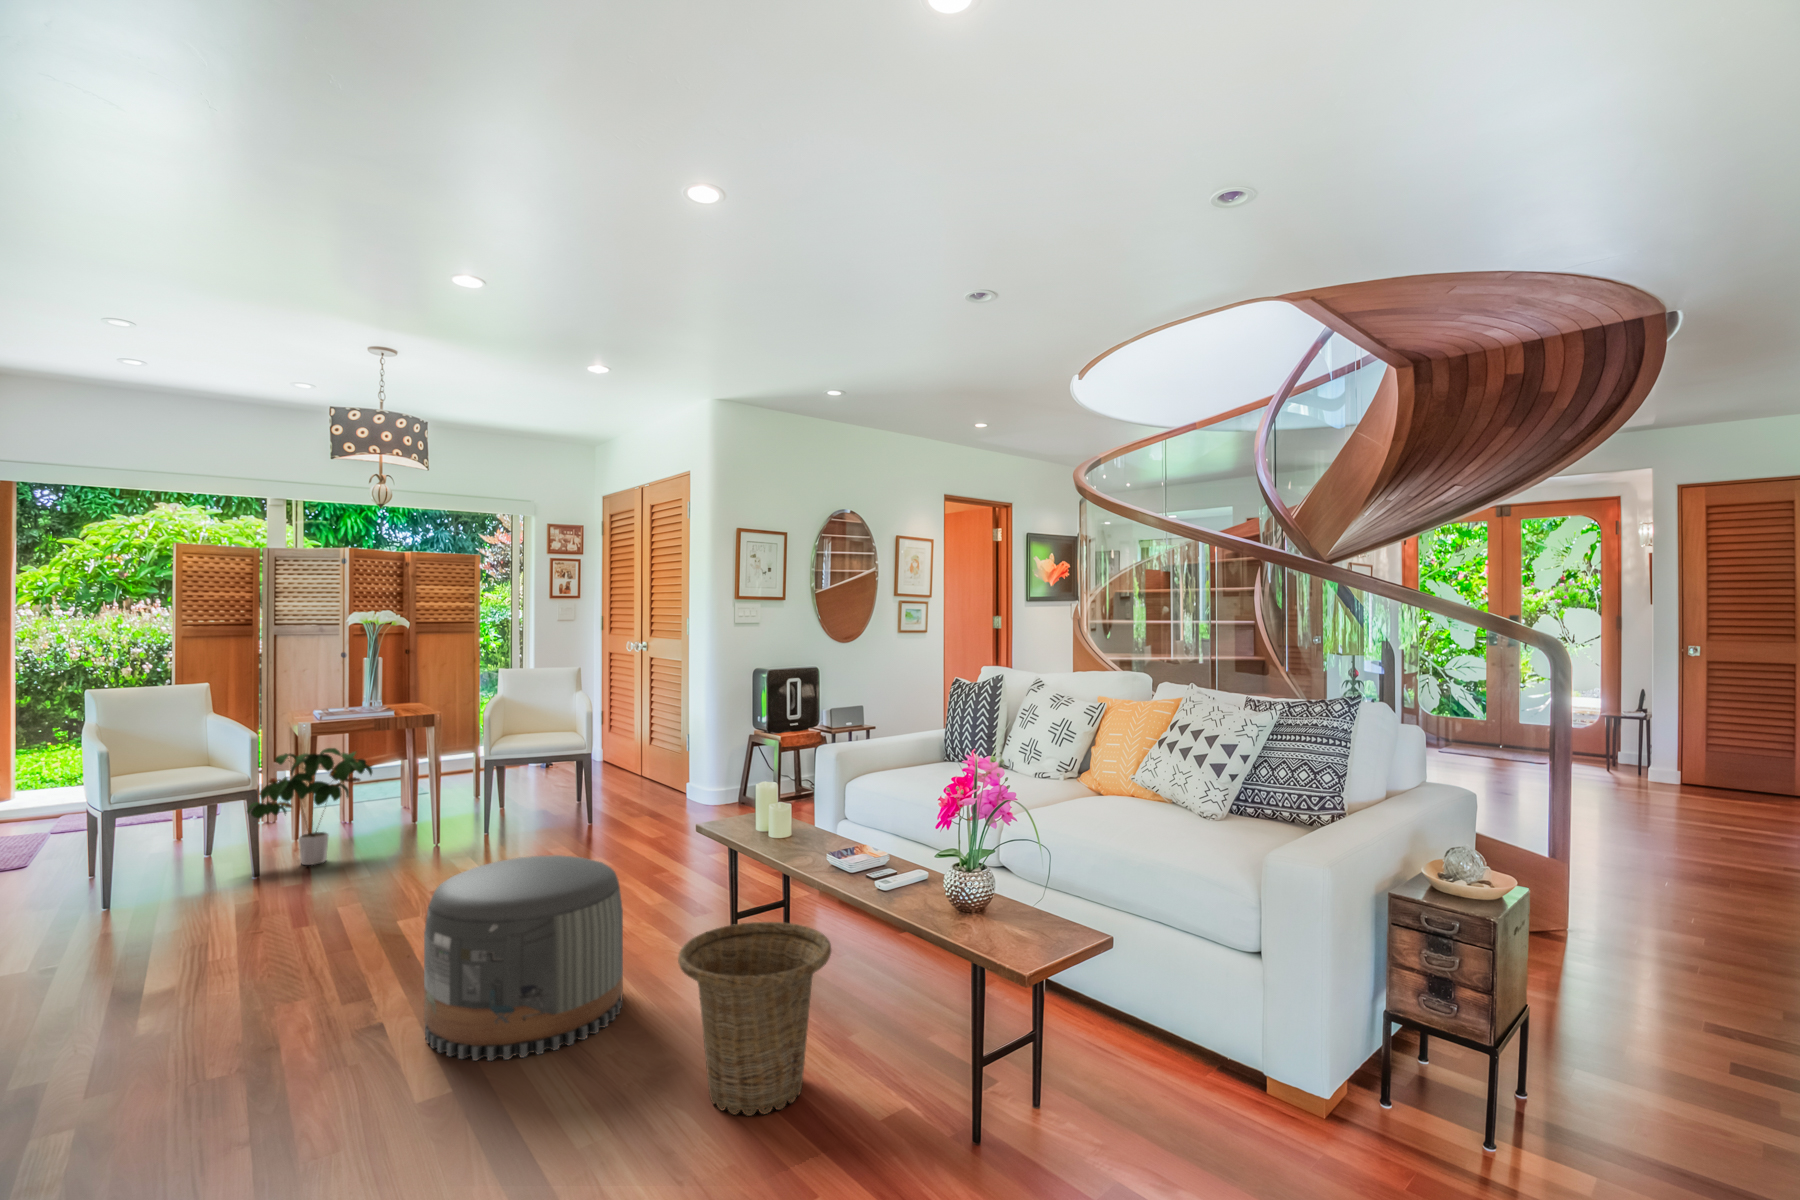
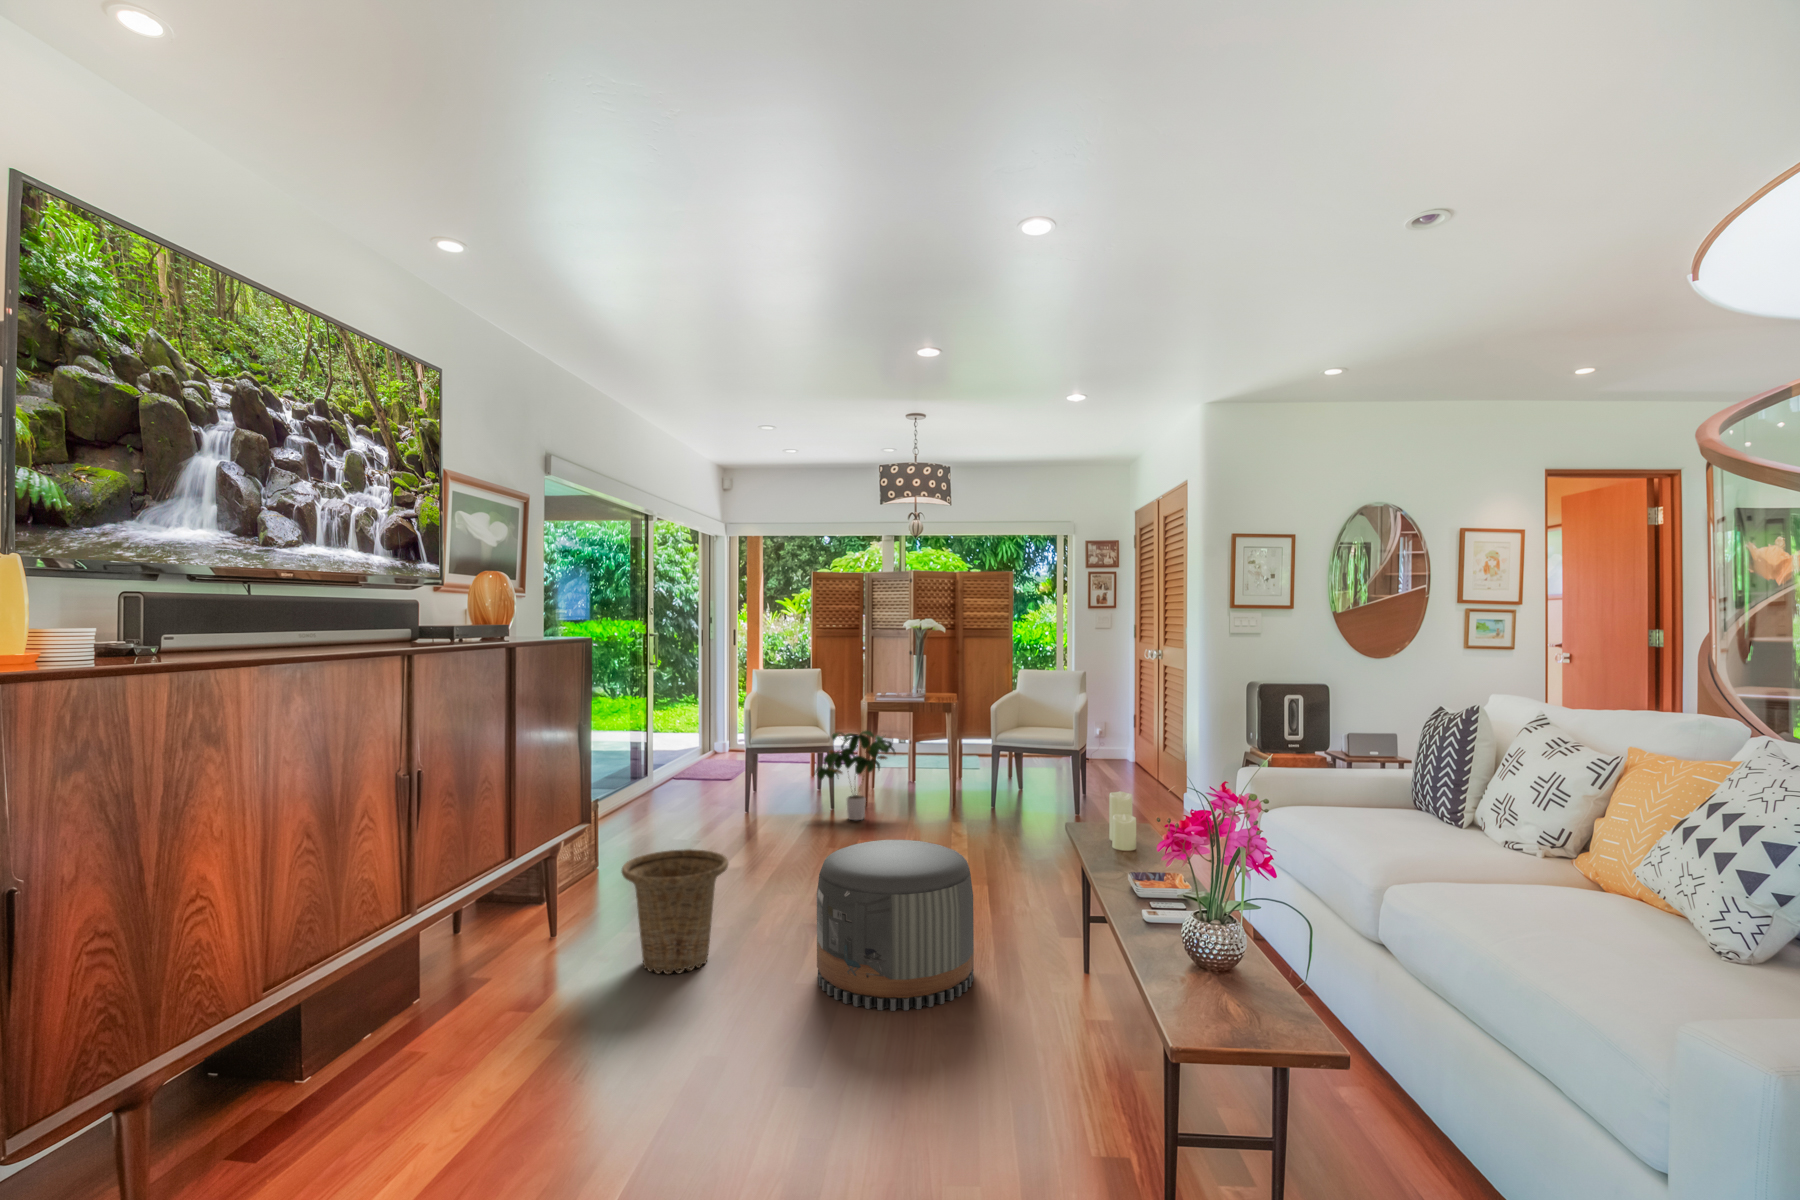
basket: present [678,922,831,1116] -> present [622,849,728,974]

